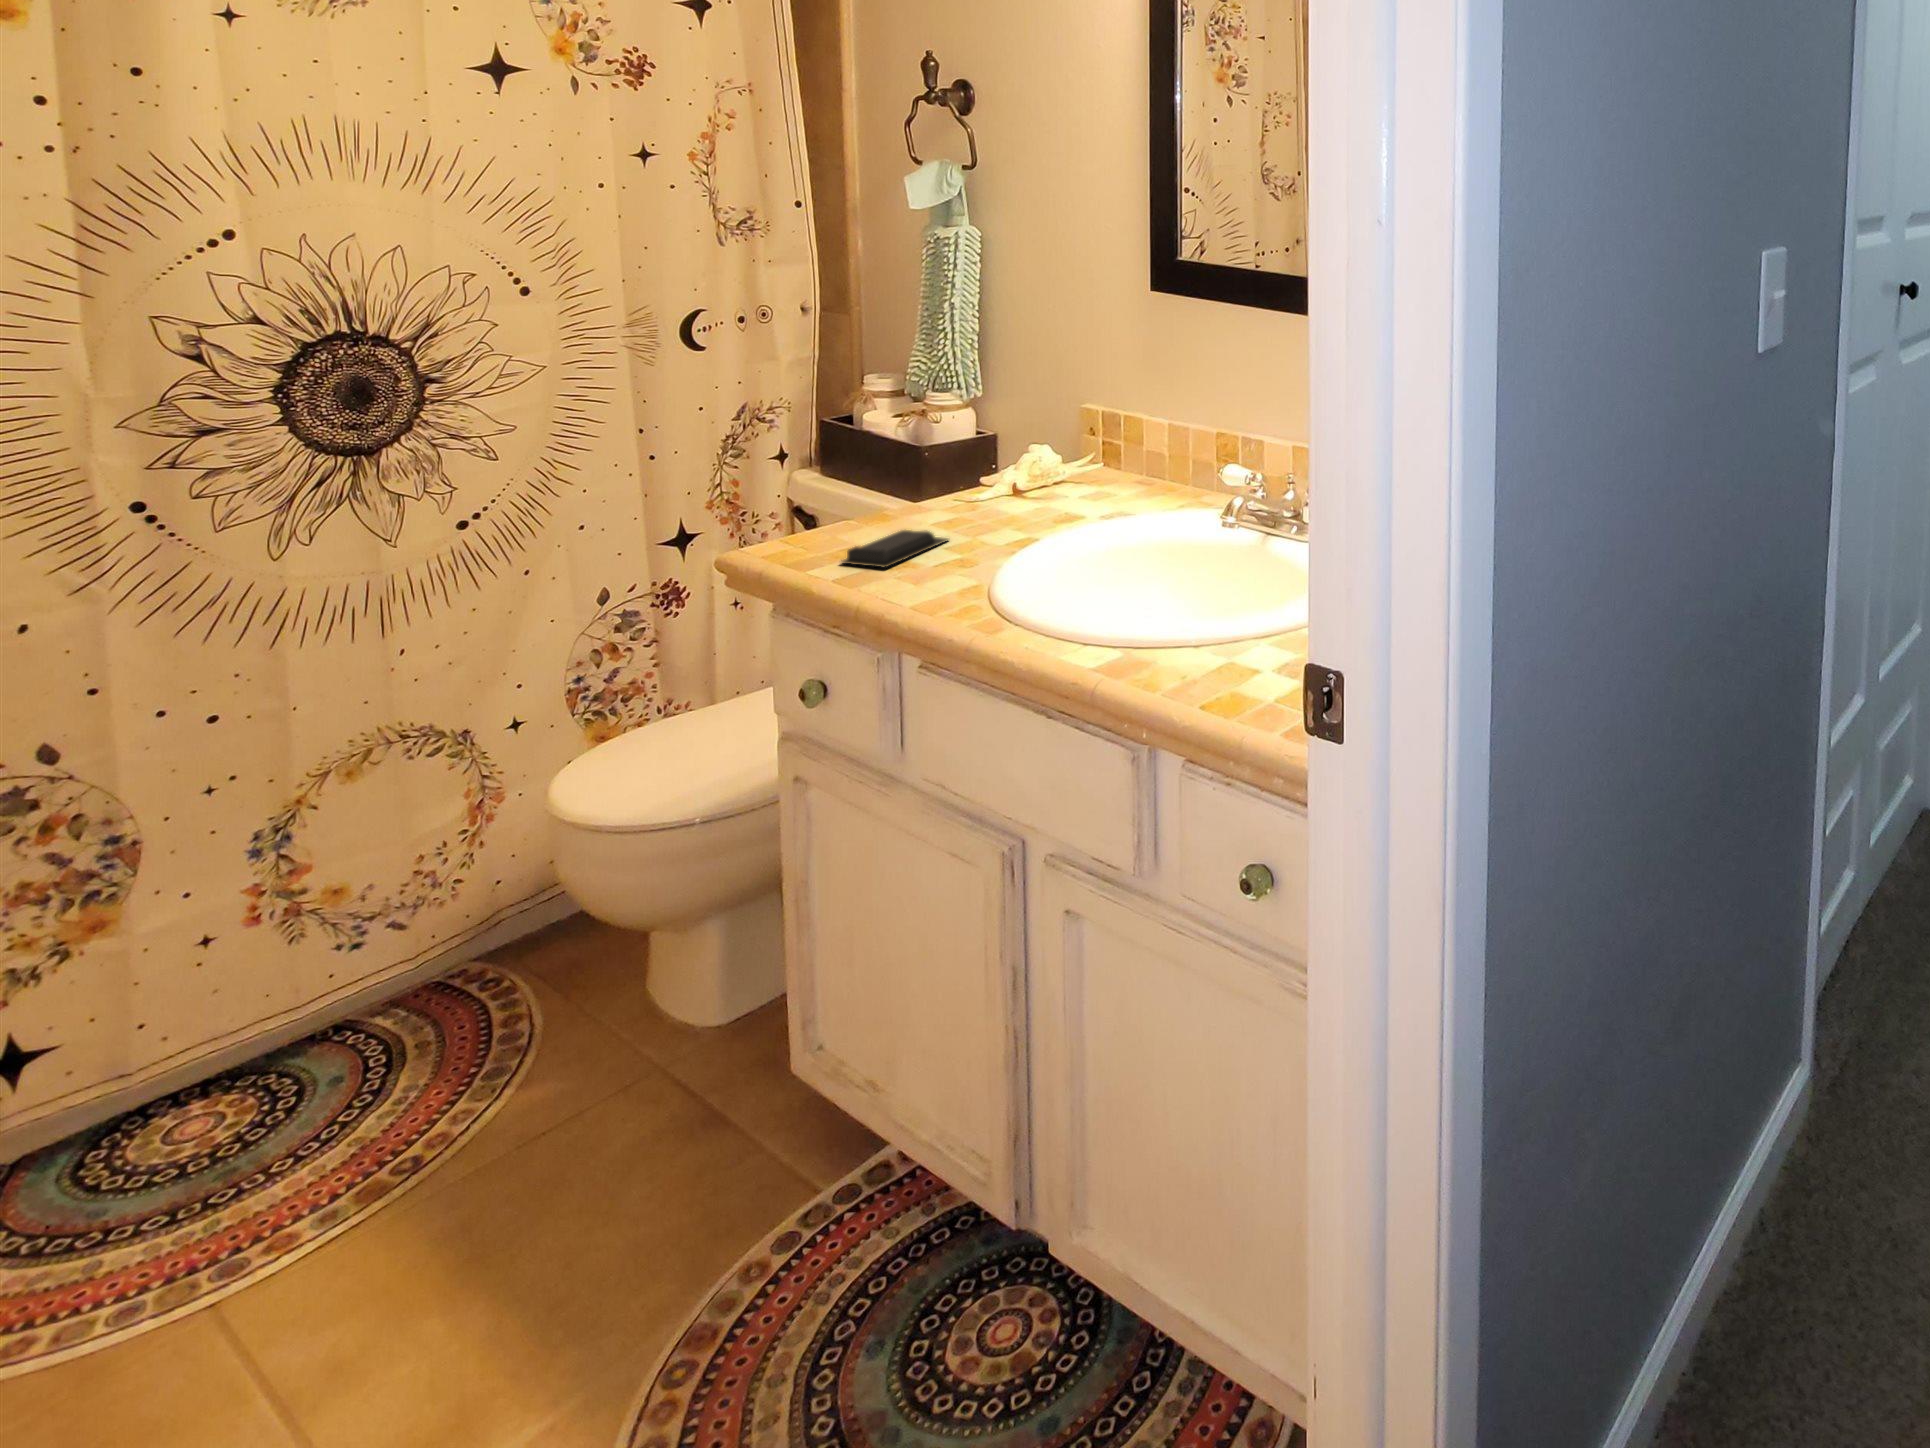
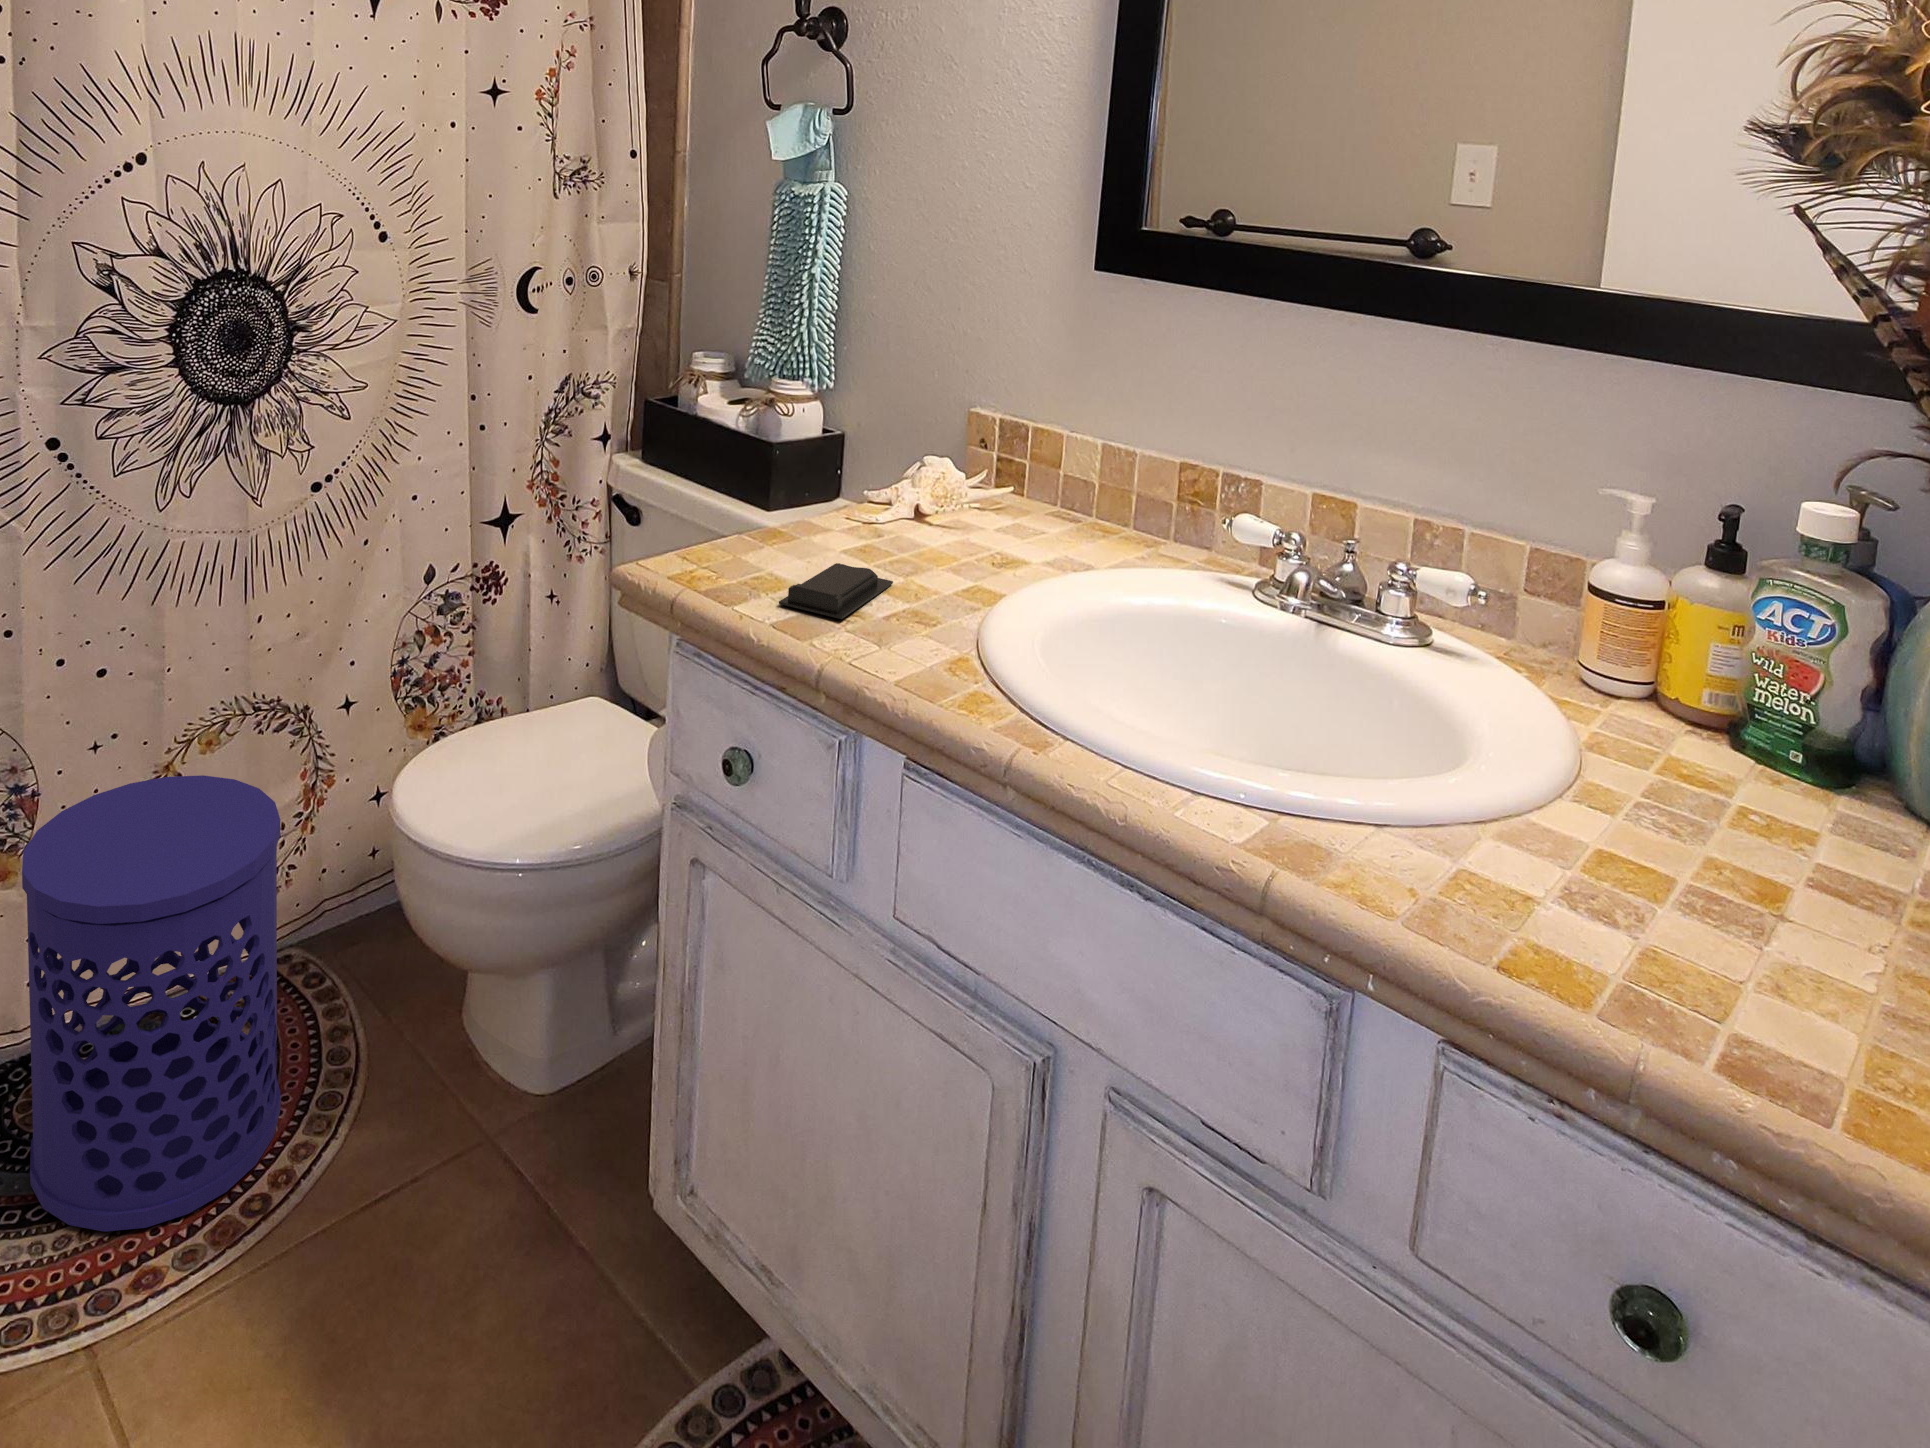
waste bin: none [117,800,442,1221] -> present [22,775,281,1232]

